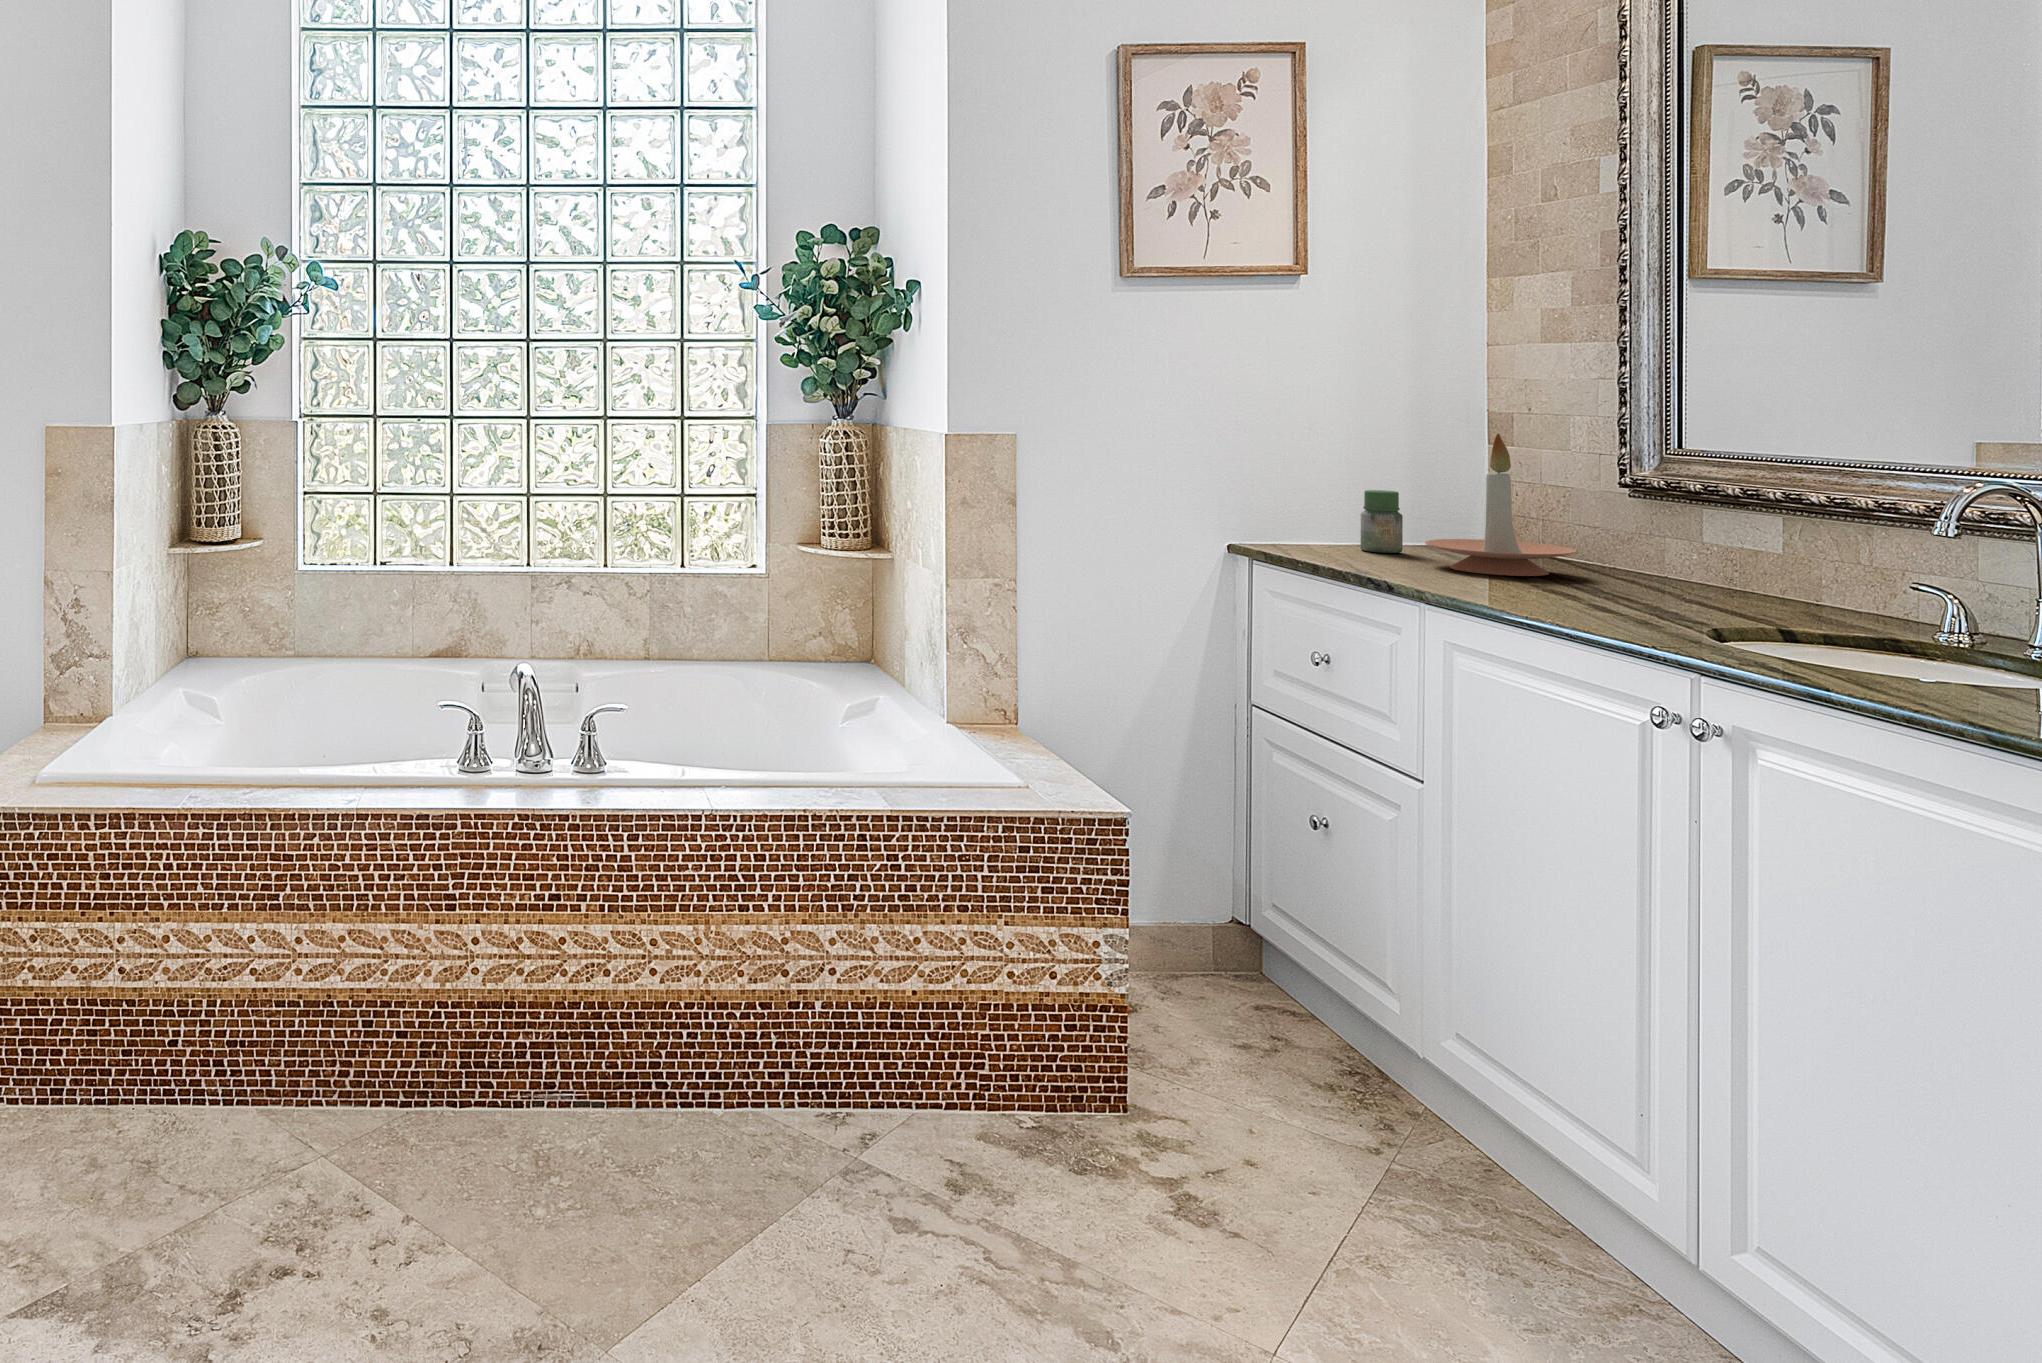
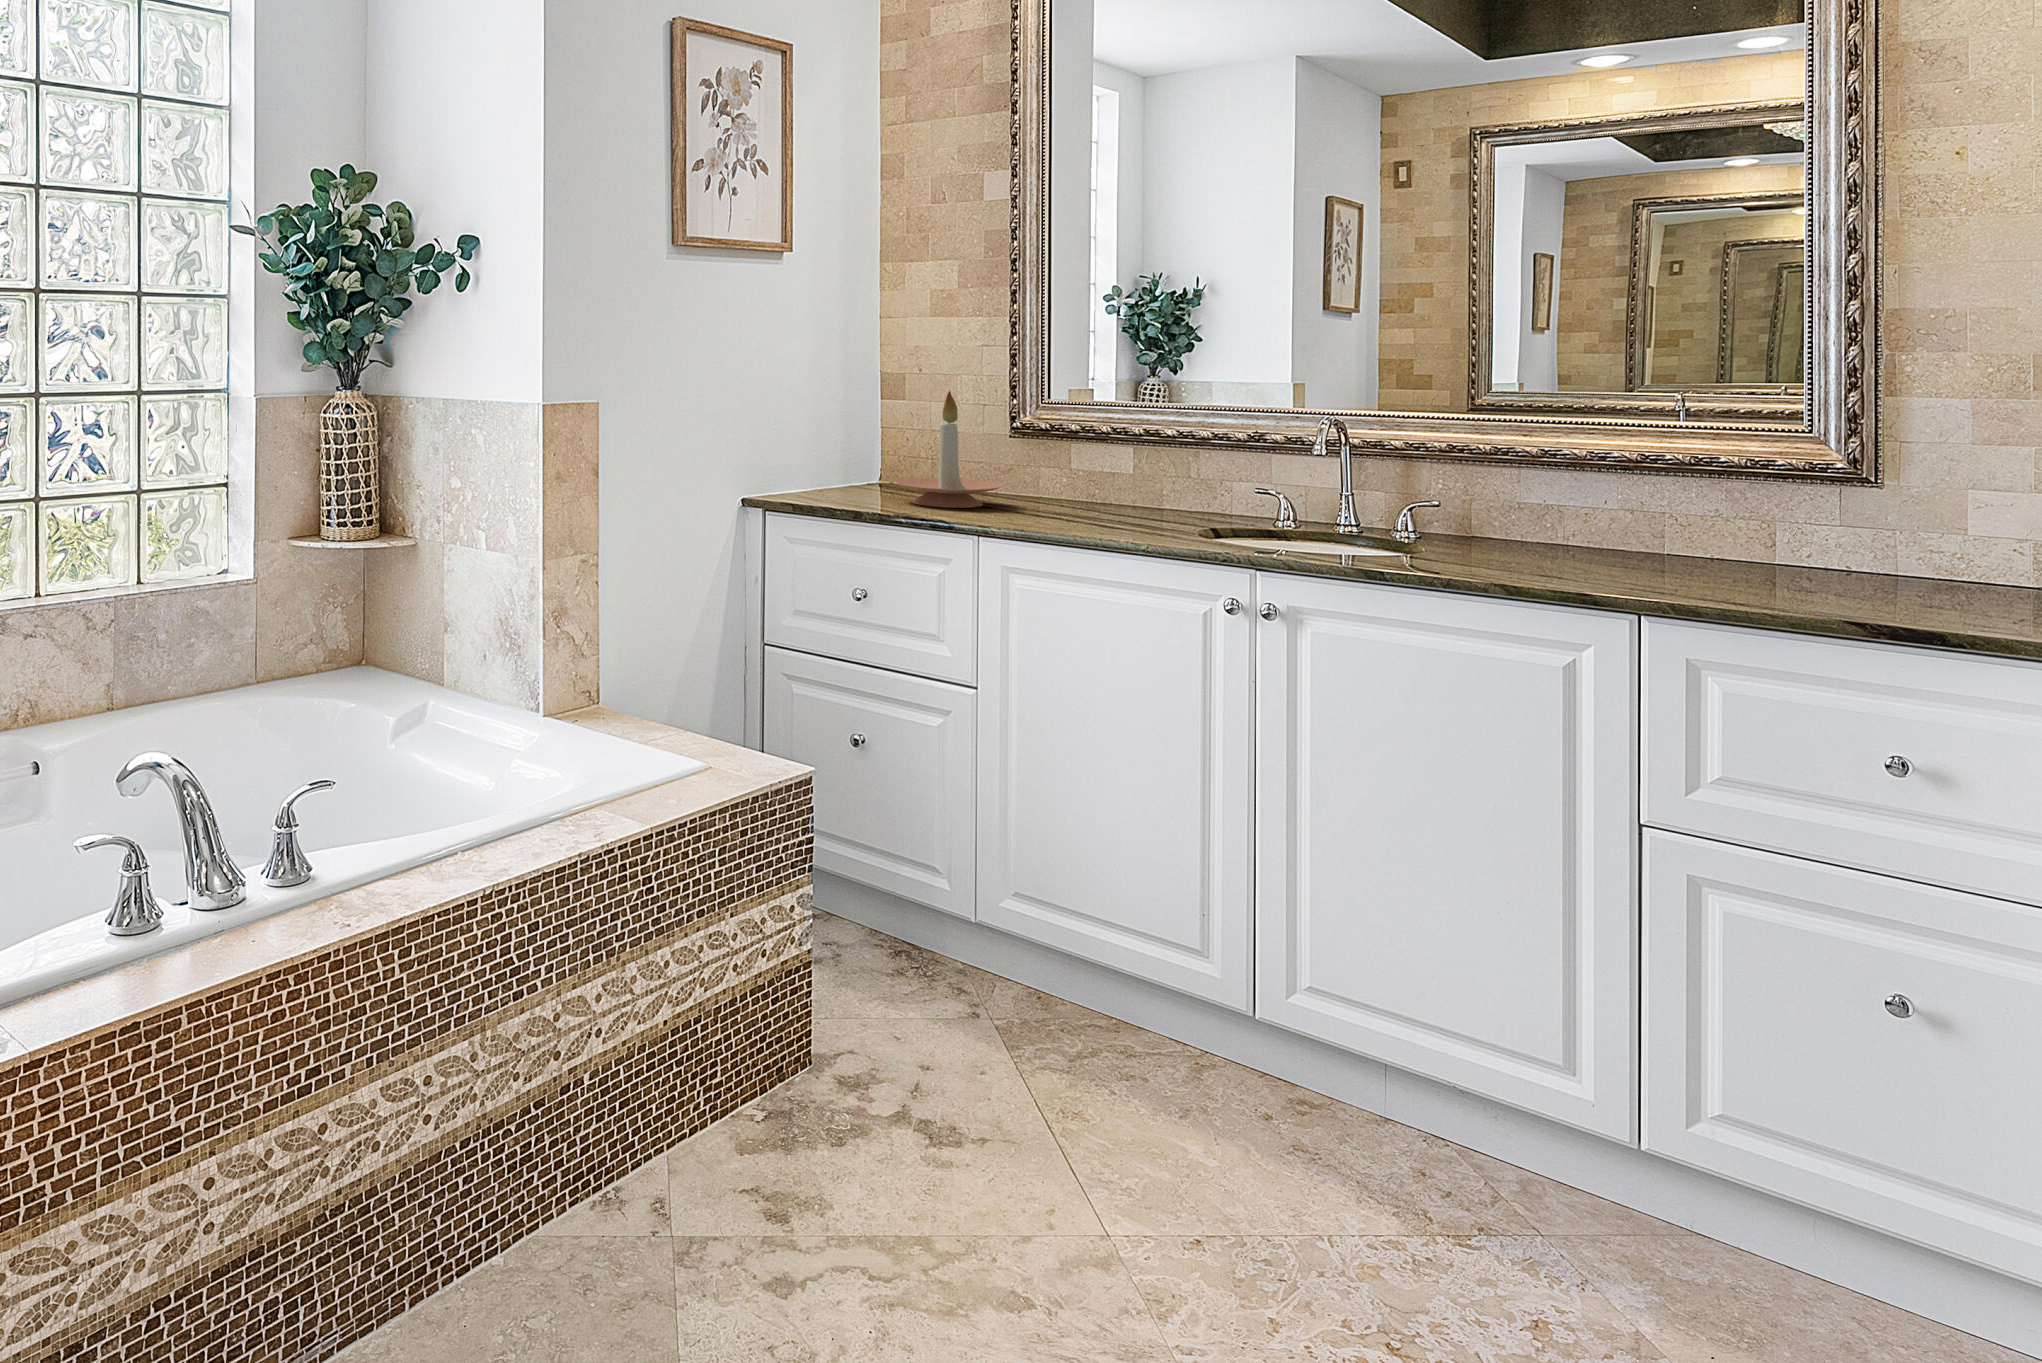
jar: present [1361,490,1403,553] -> none [818,441,850,494]

